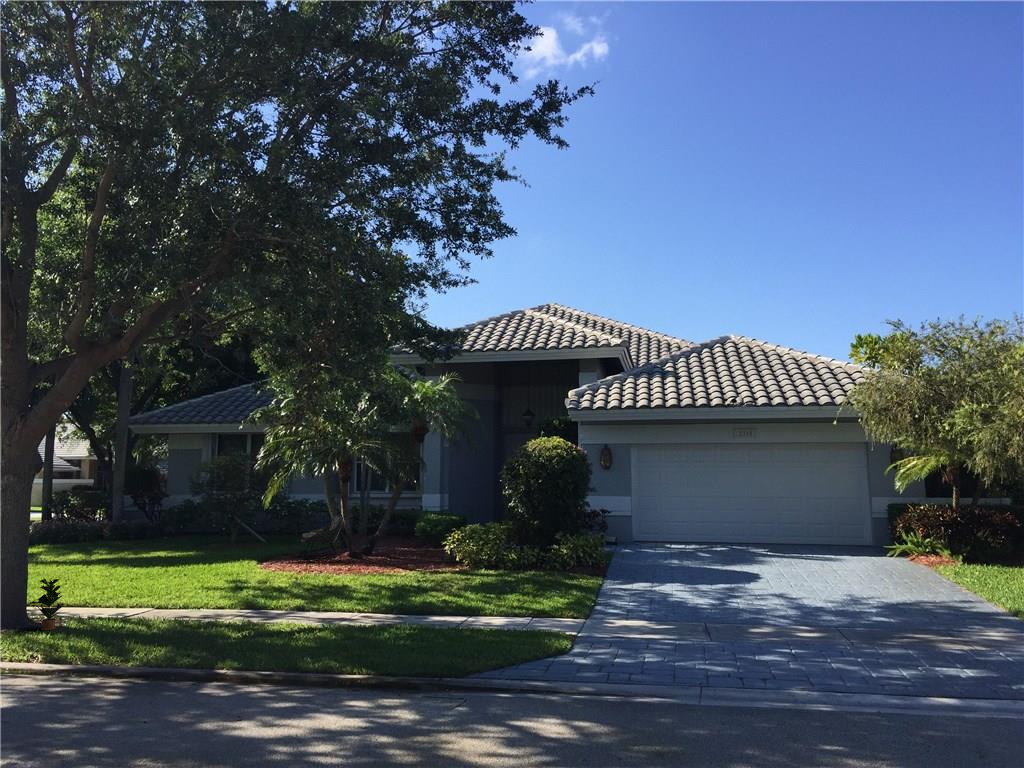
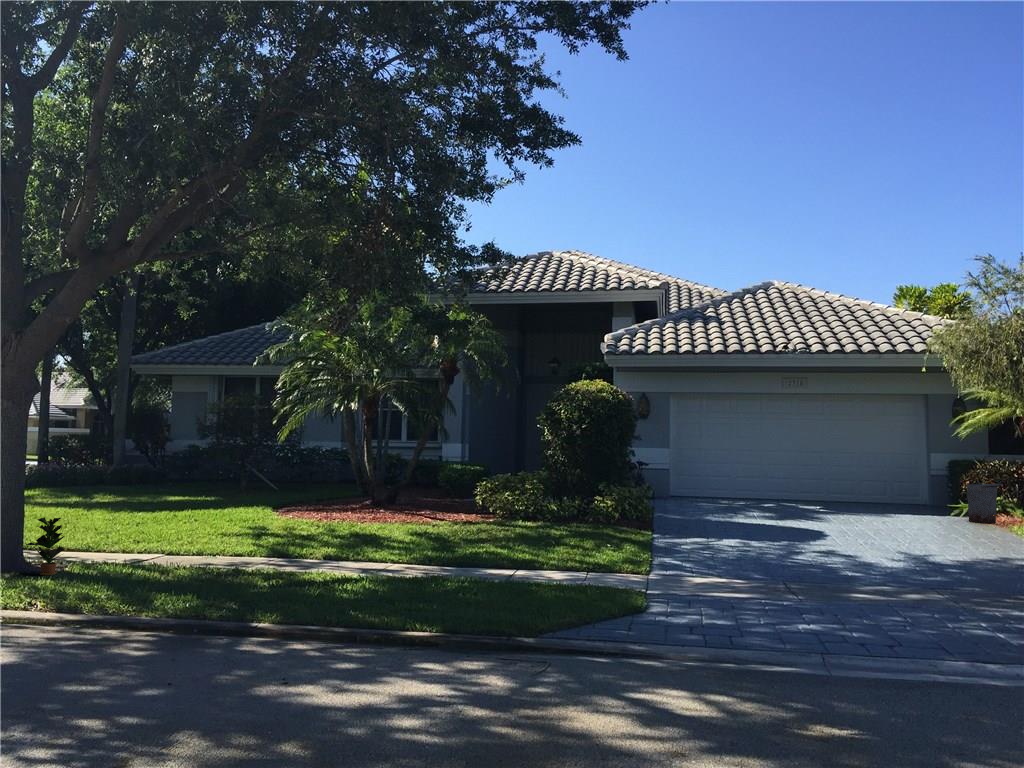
lounge chair: present [301,515,343,563] -> none [319,460,366,511]
trash can: none [899,525,930,564] -> present [967,483,1002,524]

